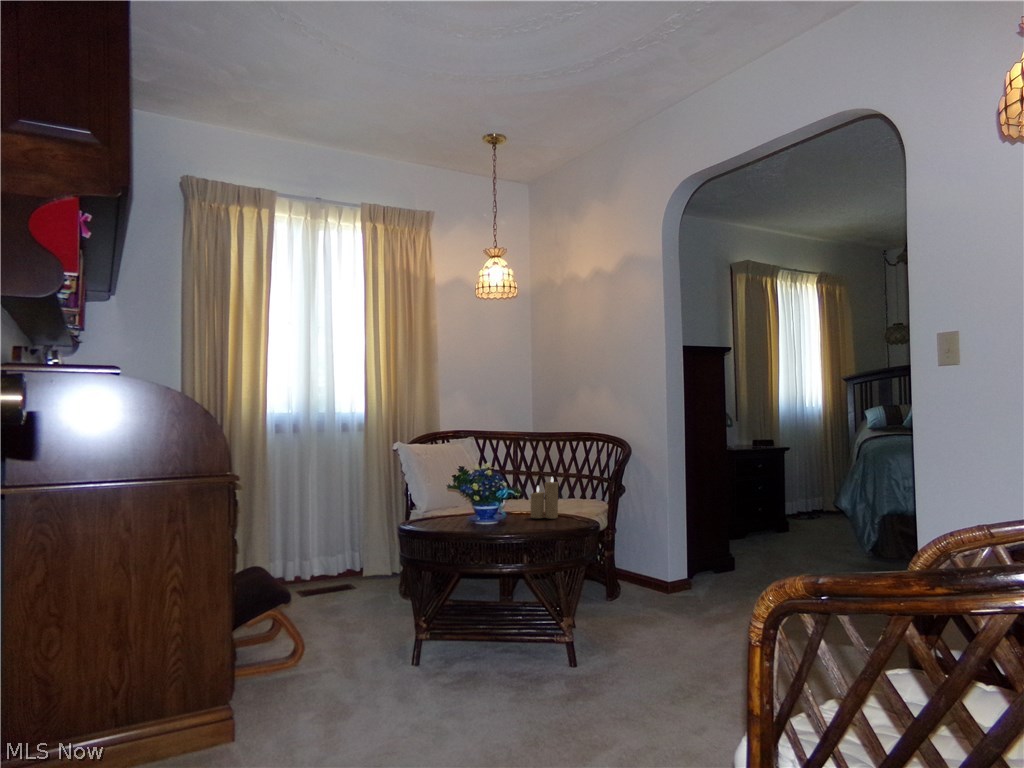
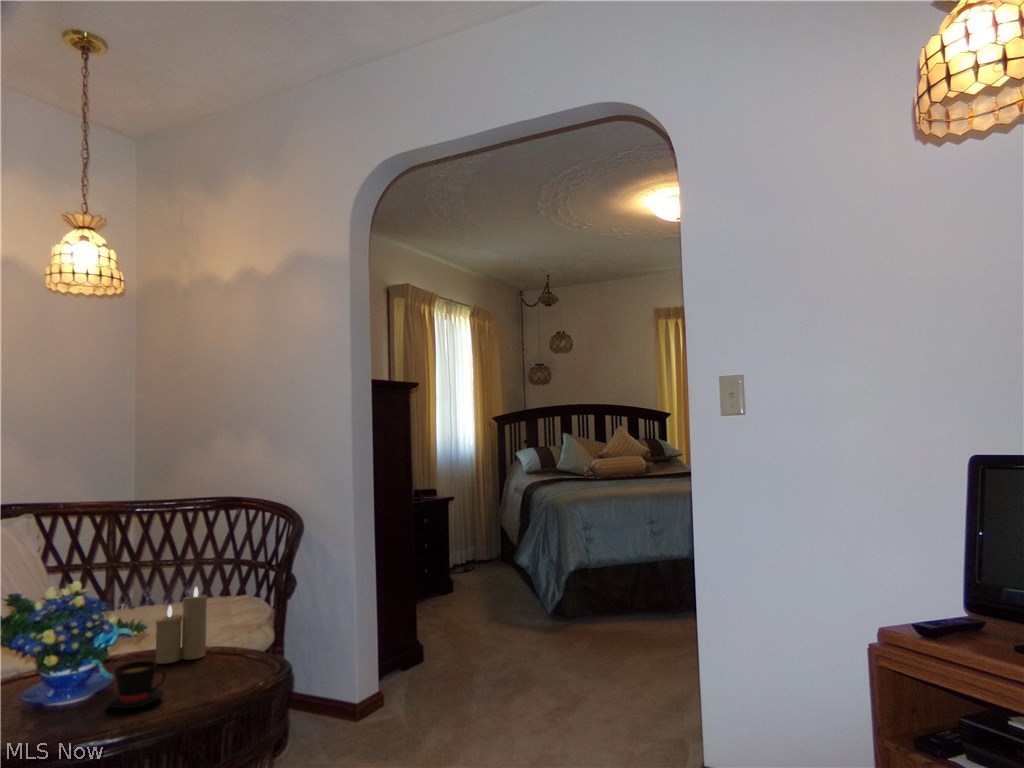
teacup: none [502,508,531,531] -> present [106,661,166,709]

